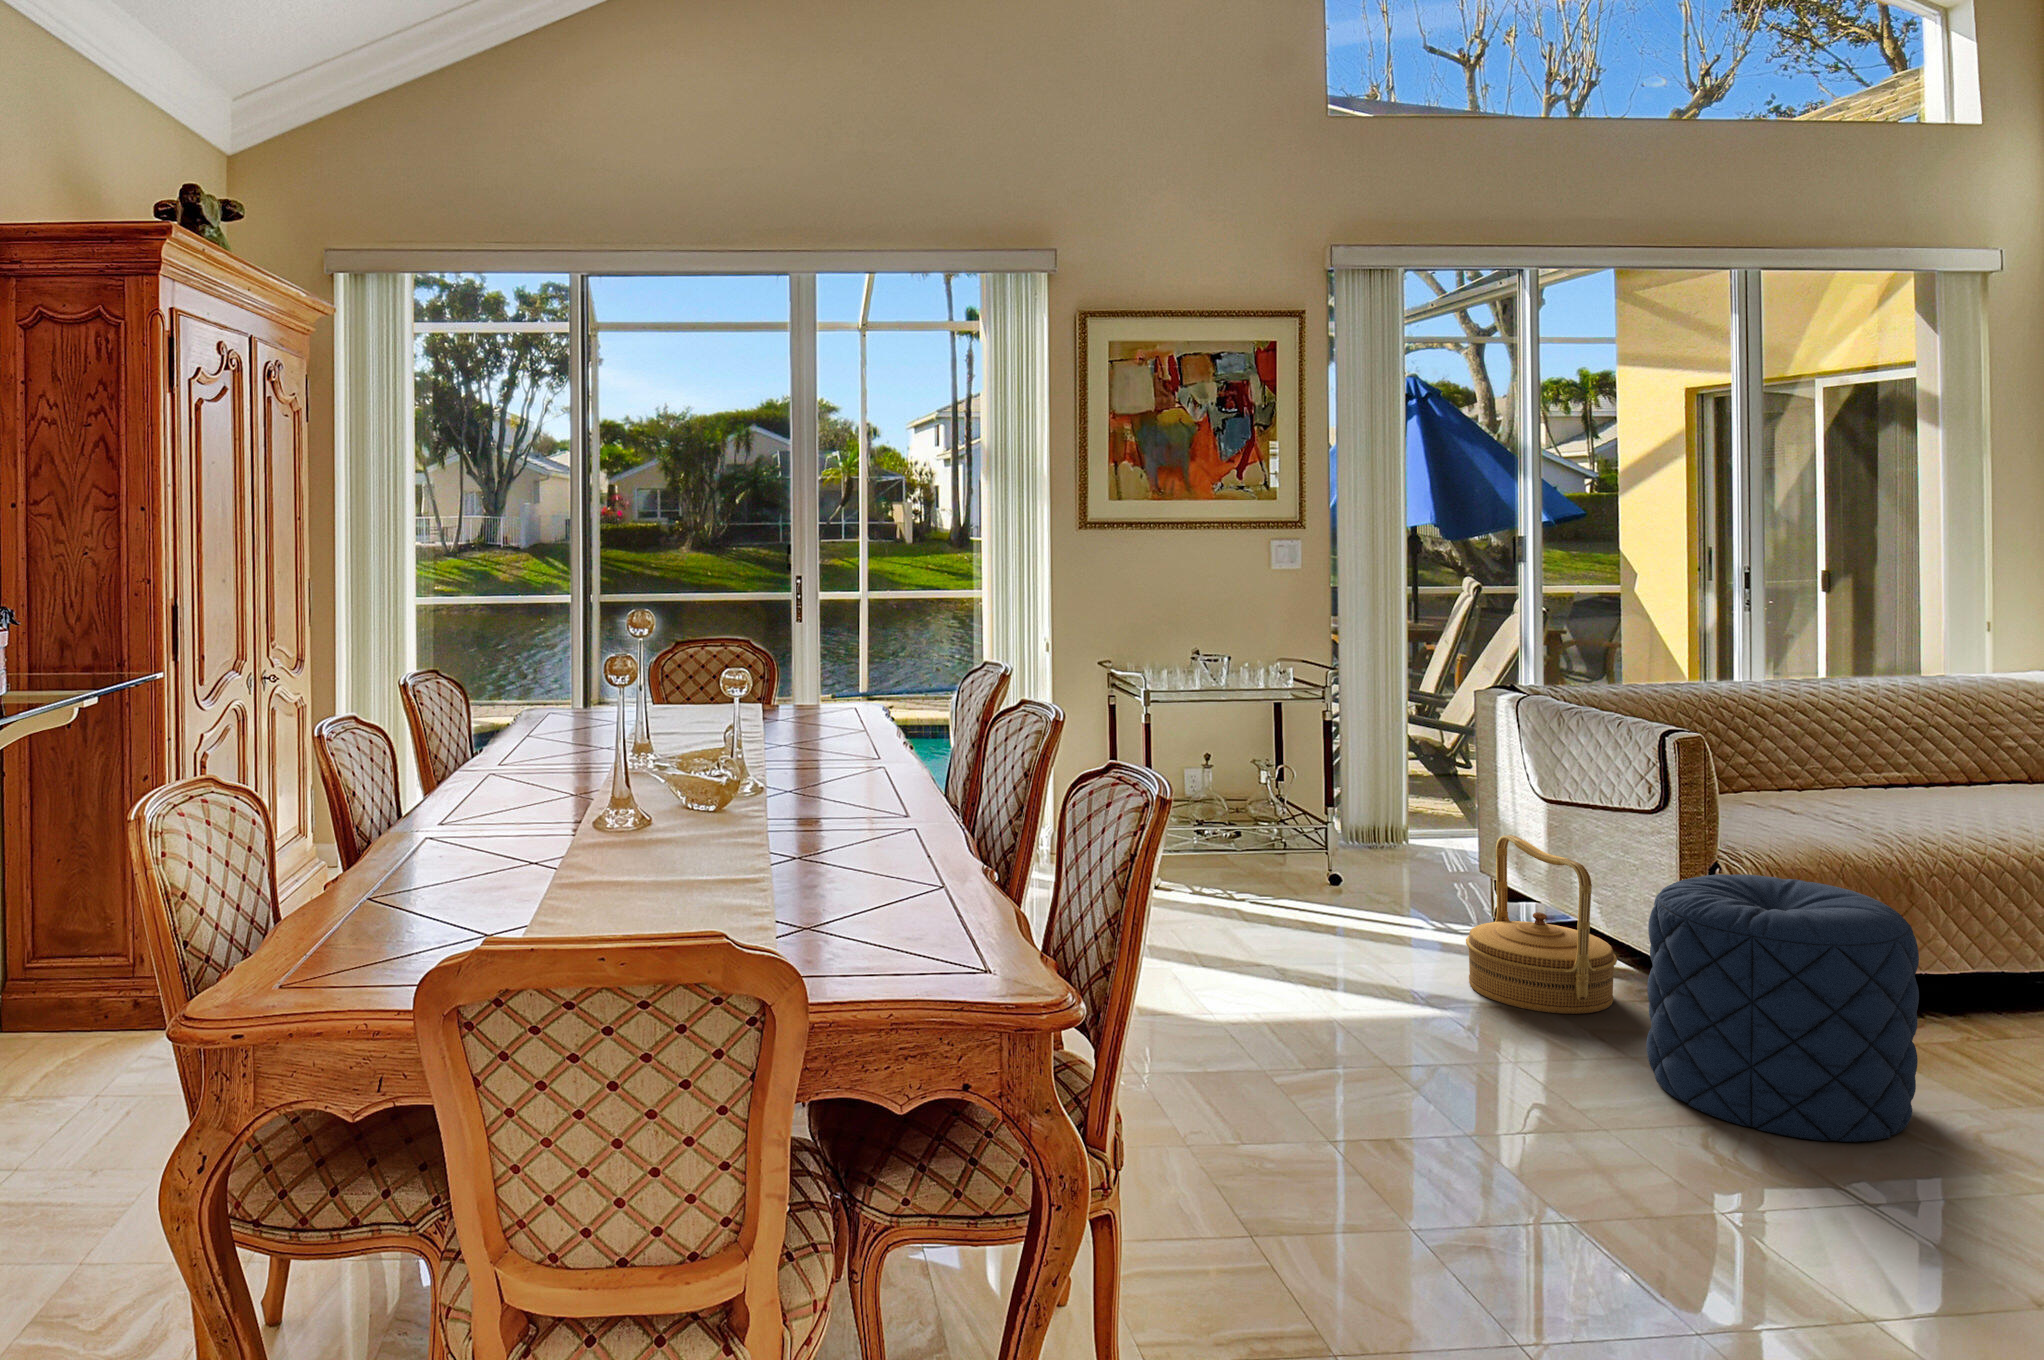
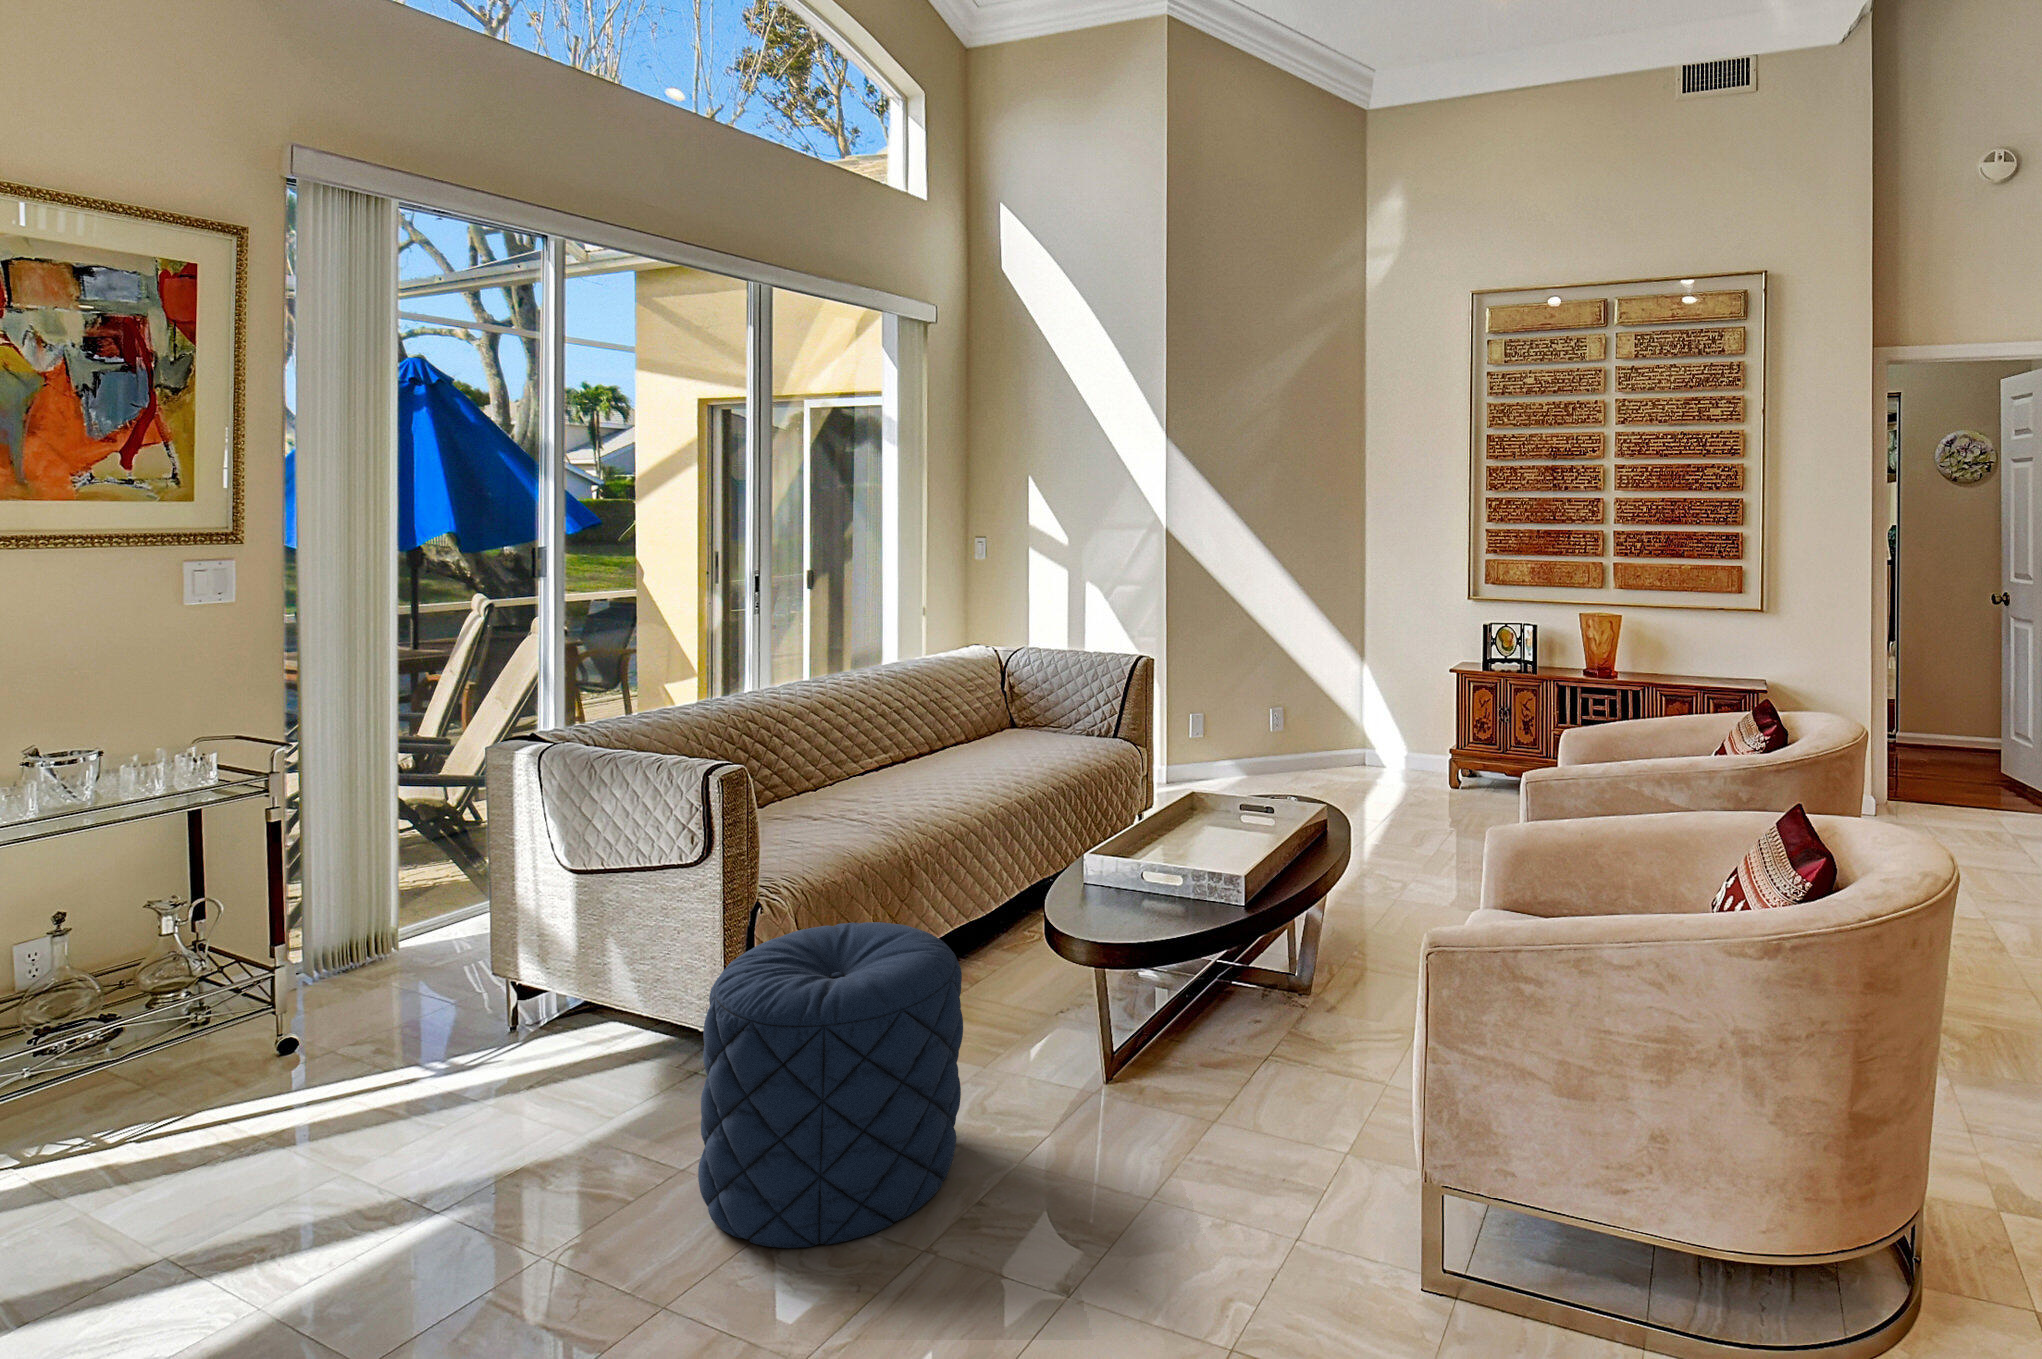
woven basket: present [1466,835,1617,1014] -> none [463,923,655,1157]

